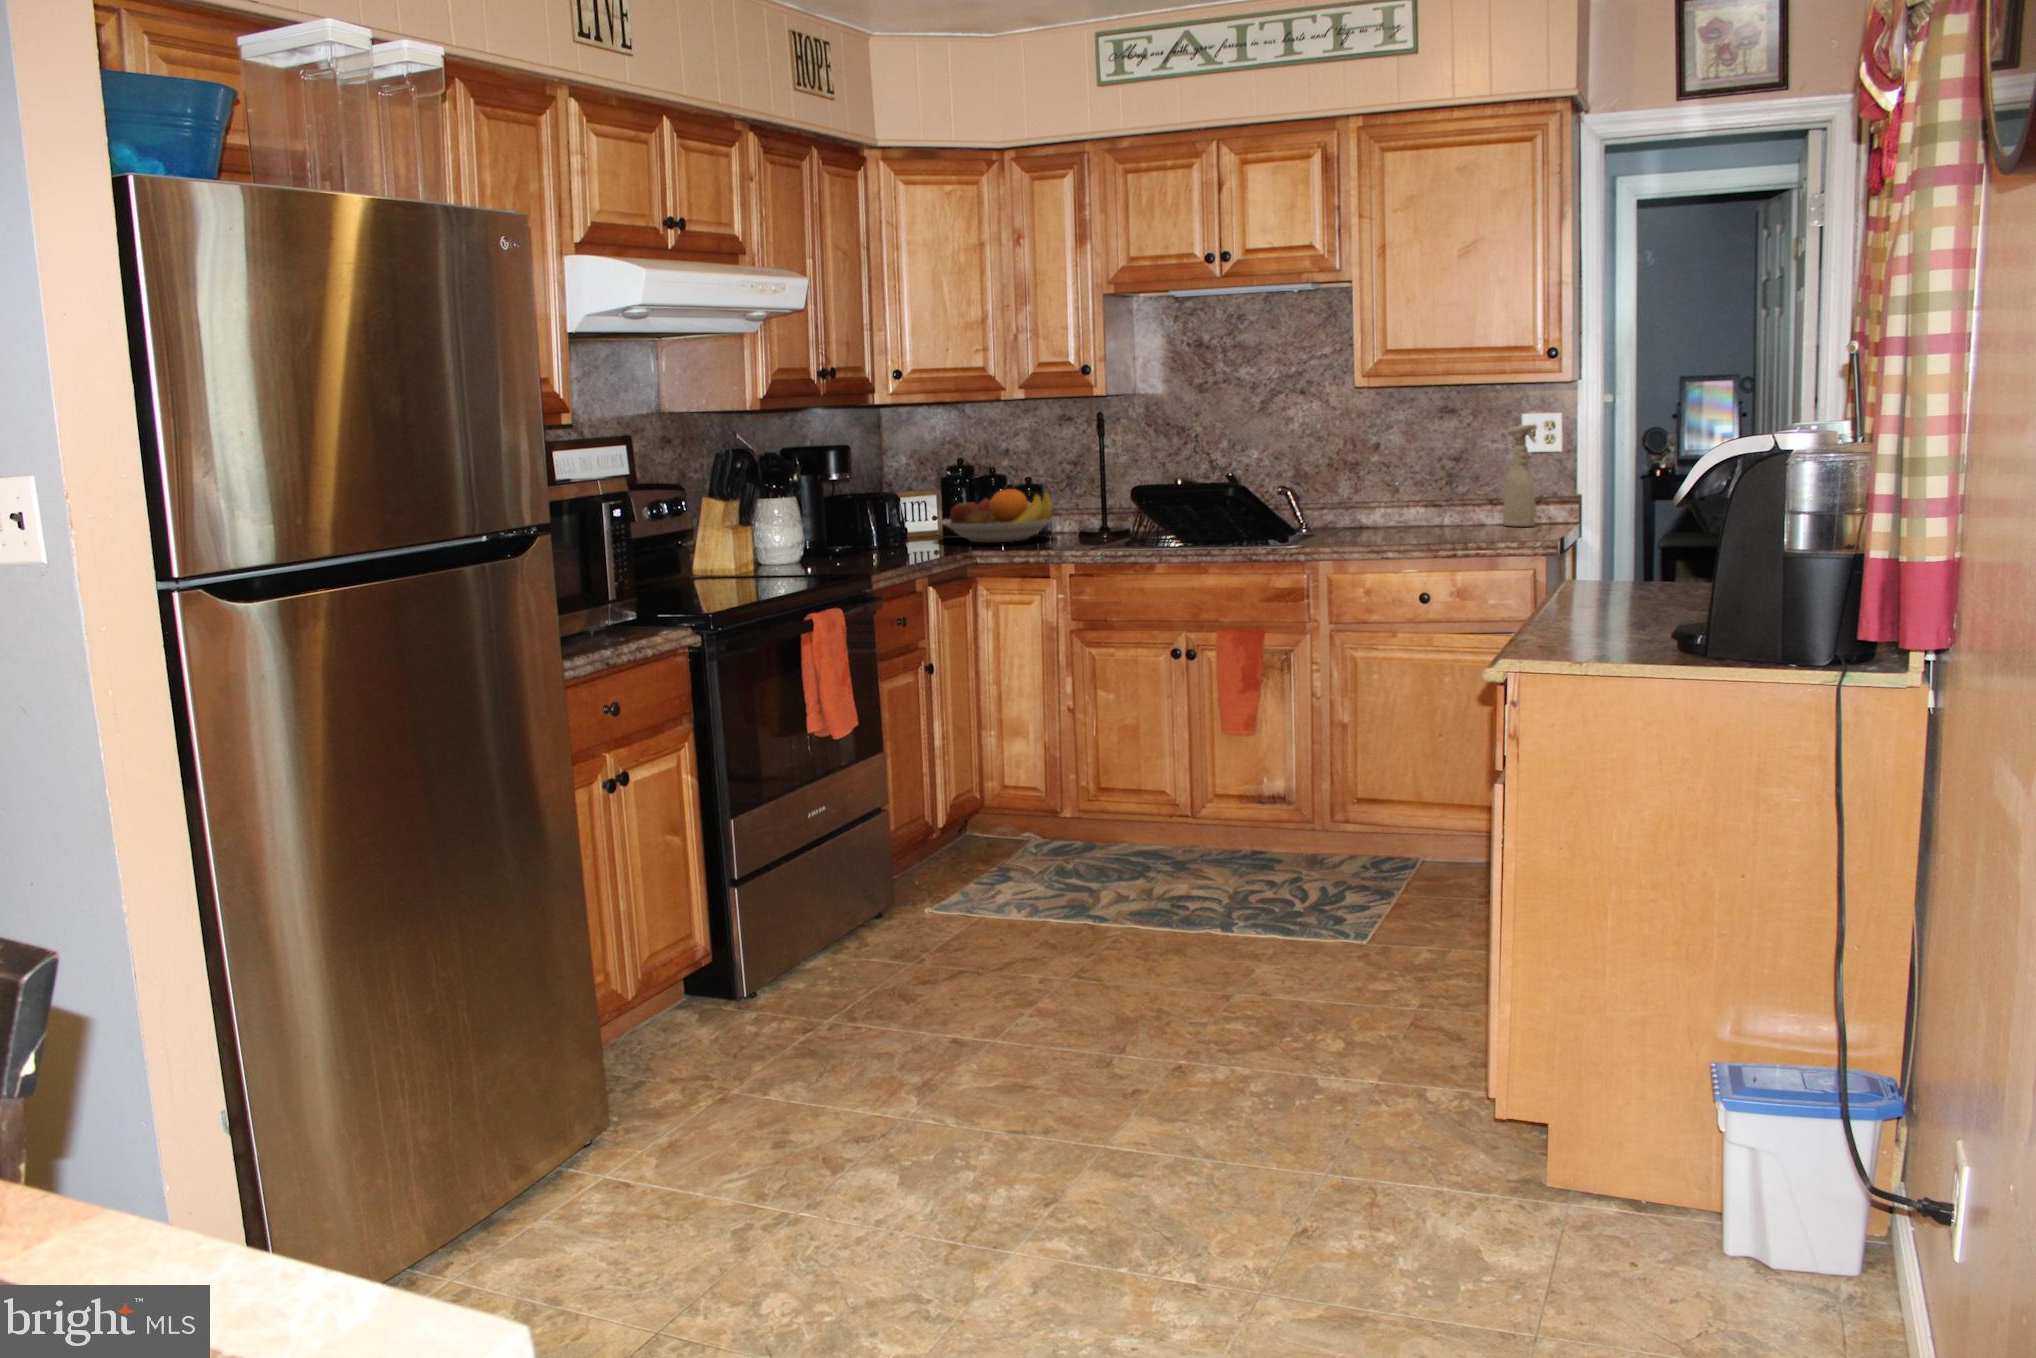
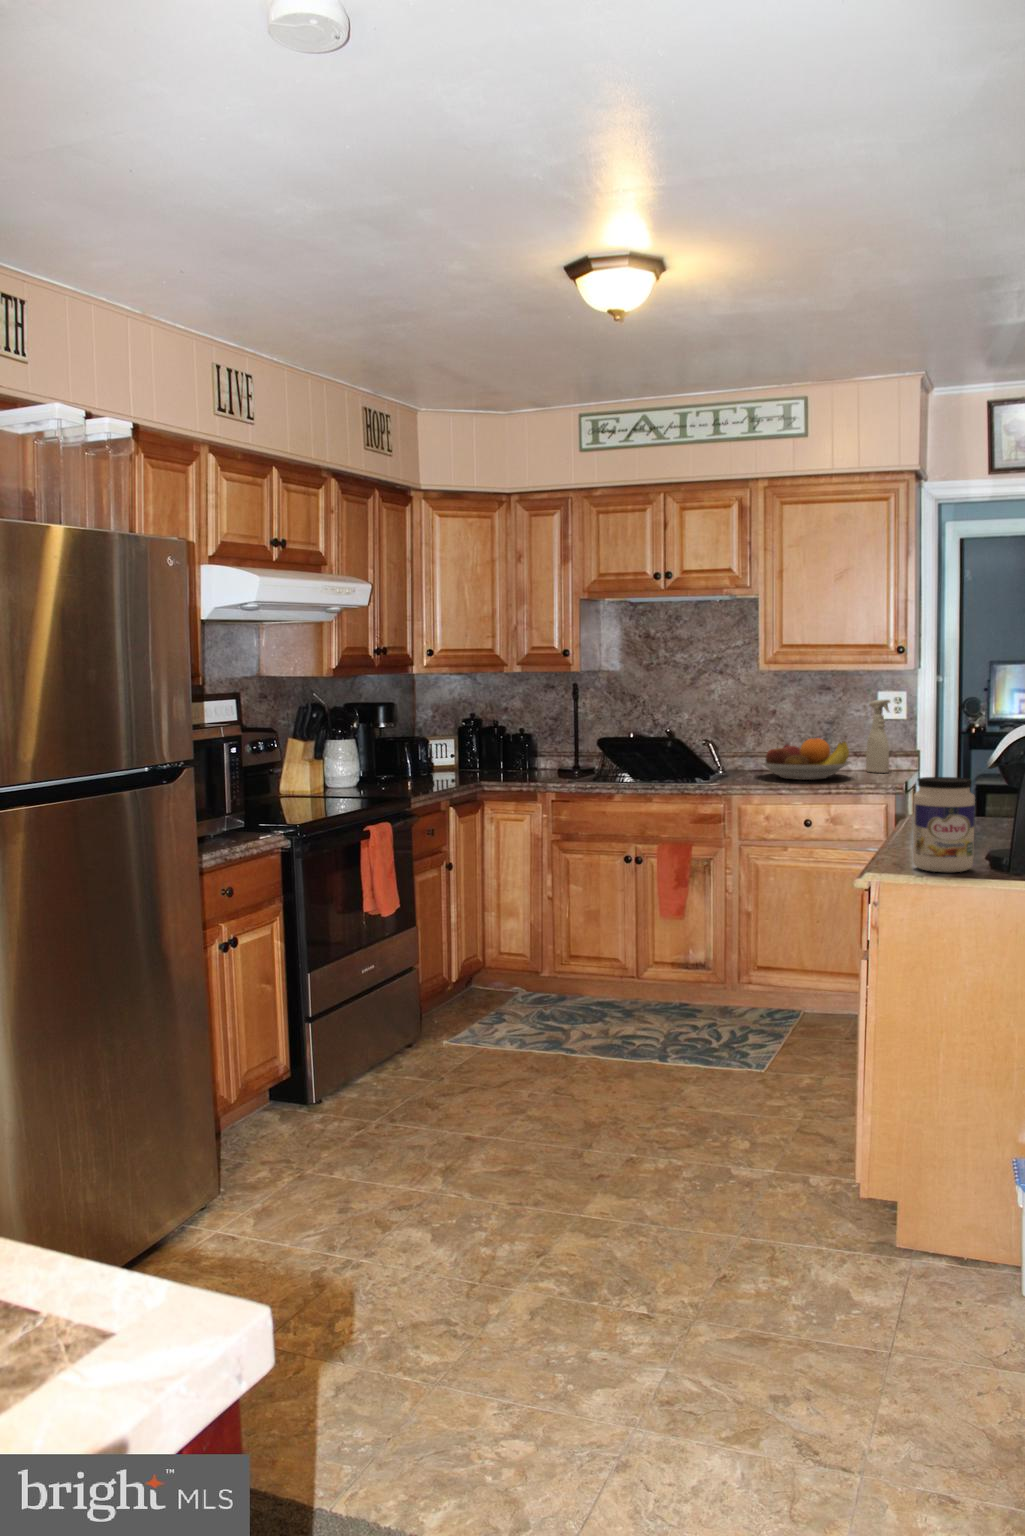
fruit bowl: present [939,489,1057,543] -> present [757,738,852,780]
jar: none [1572,518,1663,656] -> present [912,777,975,872]

